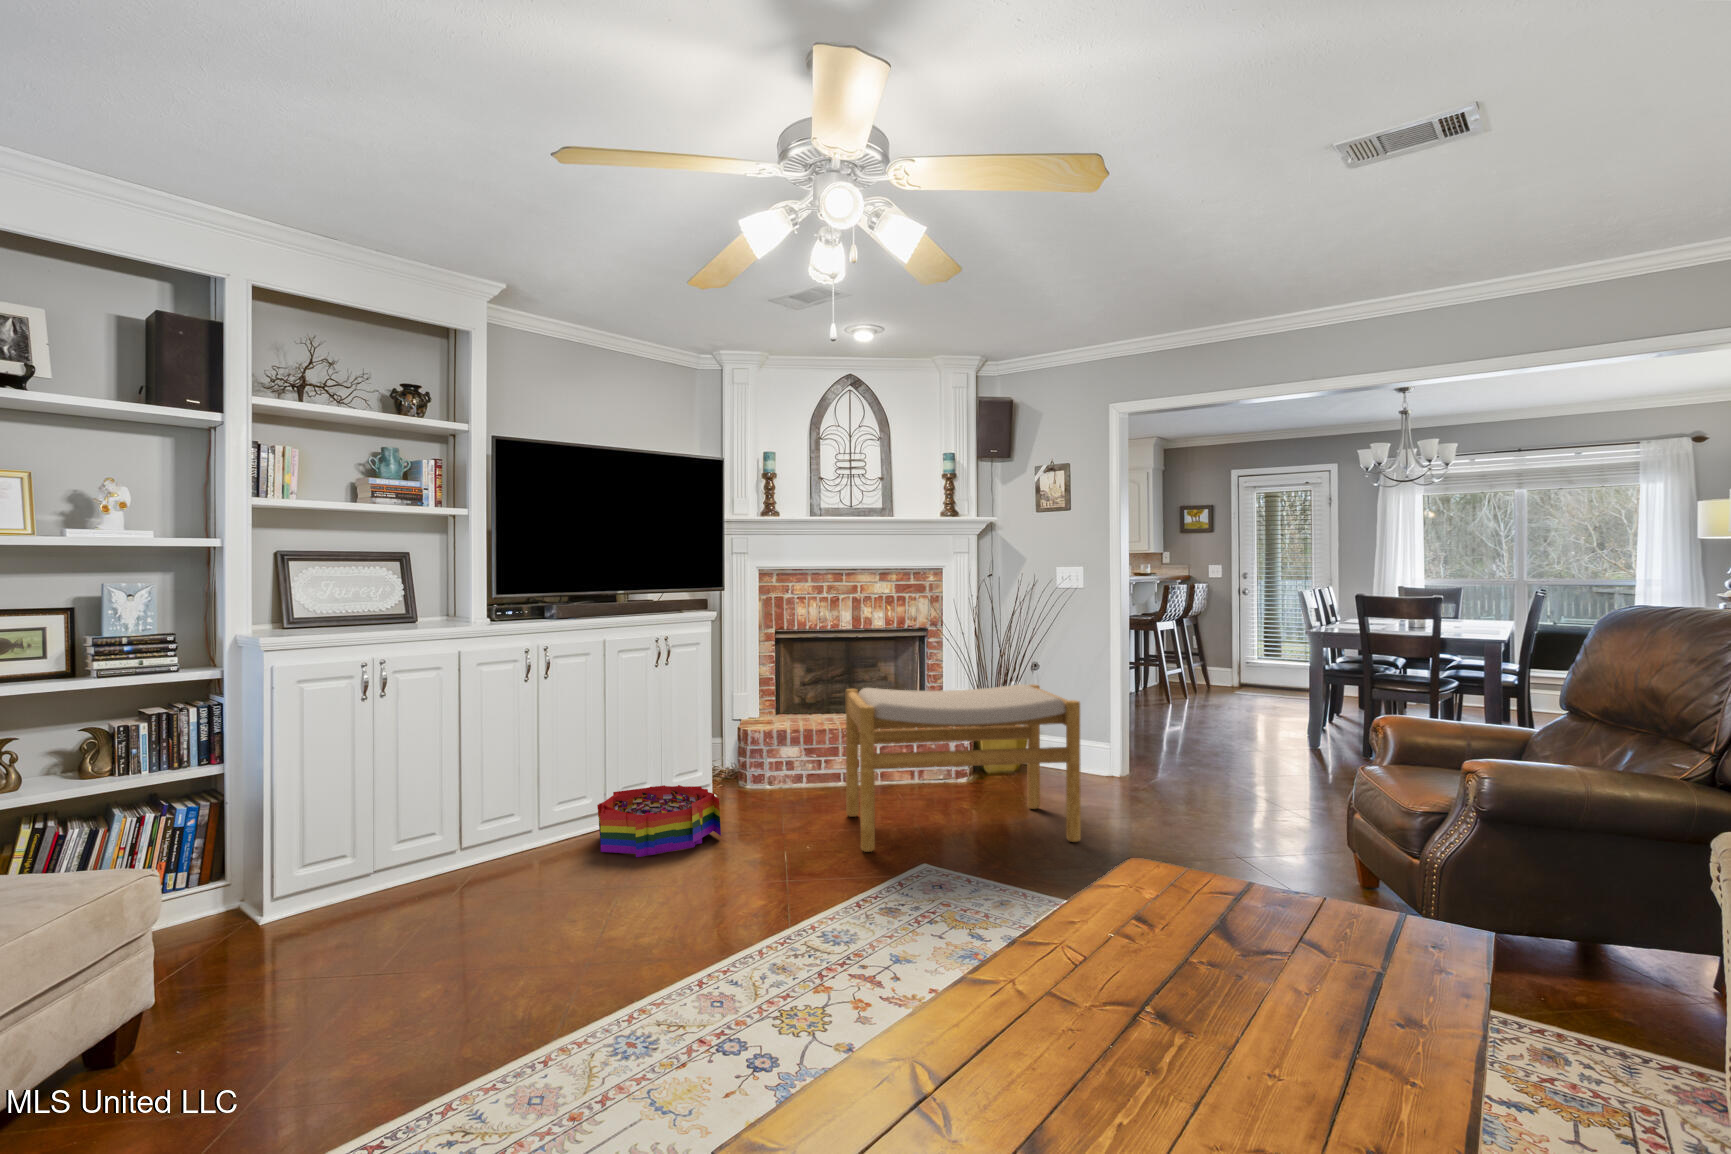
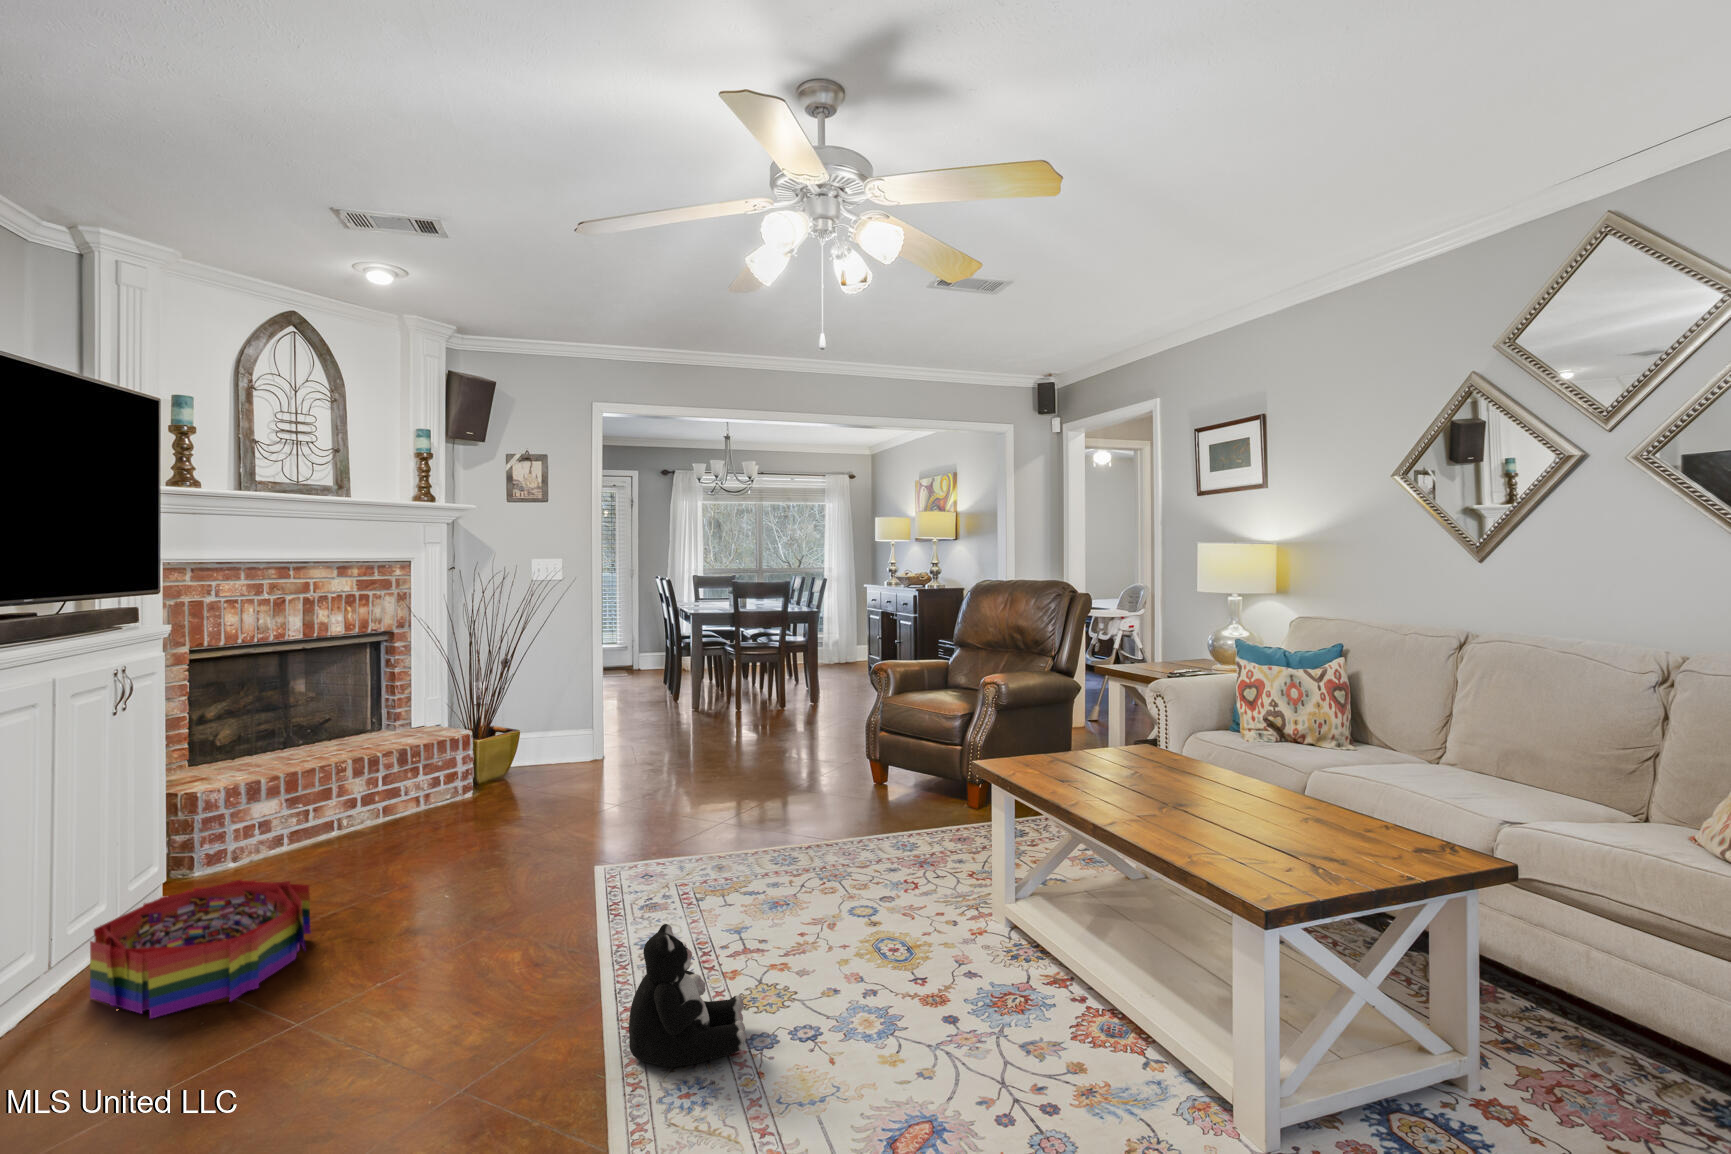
footstool: present [846,684,1081,852] -> none [417,682,683,891]
plush toy: none [703,871,811,1008] -> present [629,924,746,1067]

